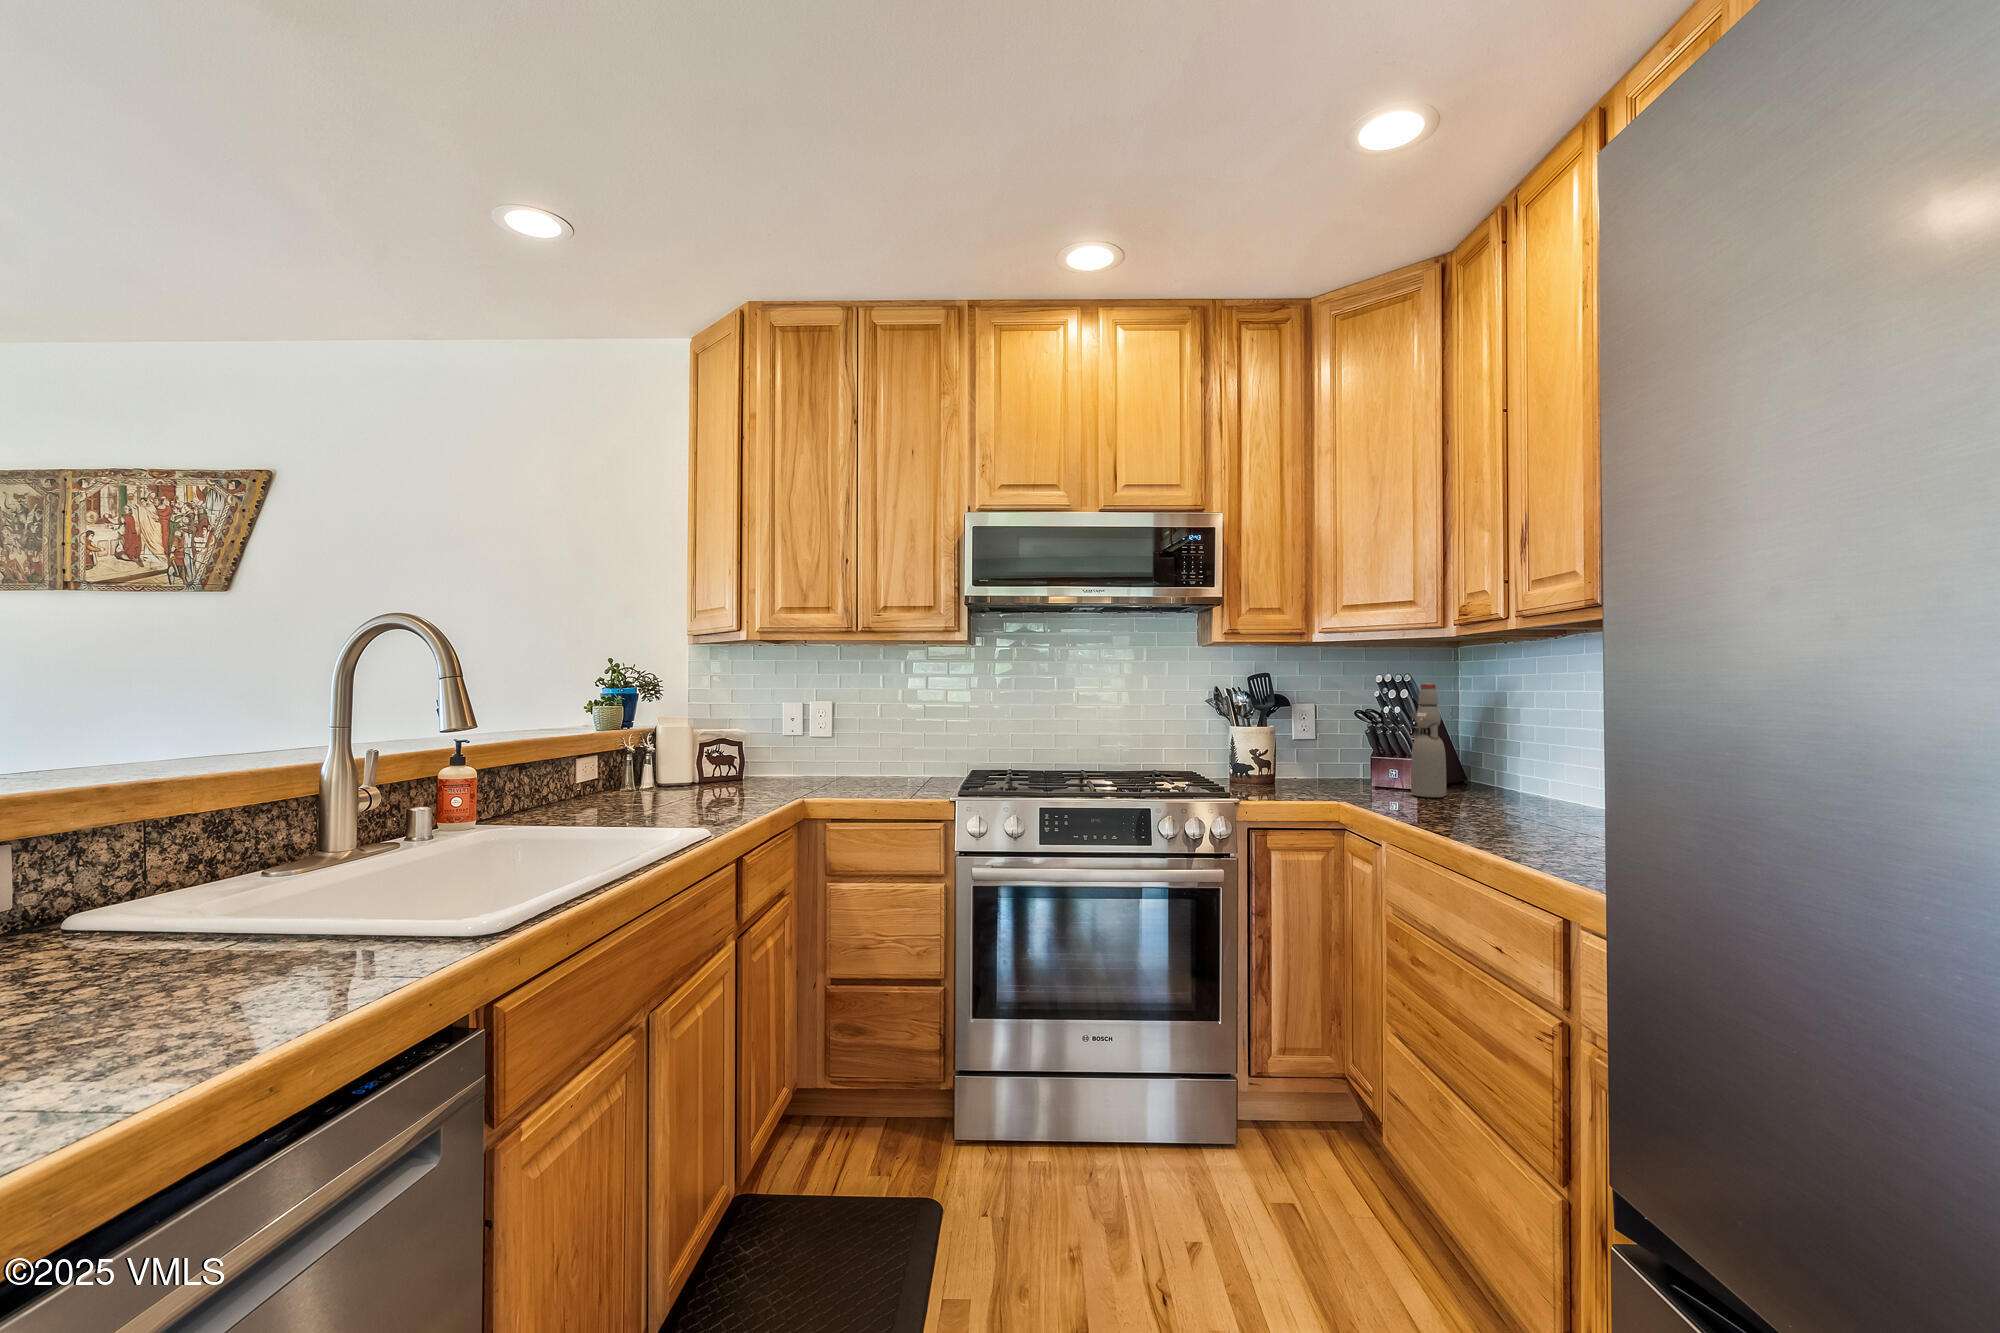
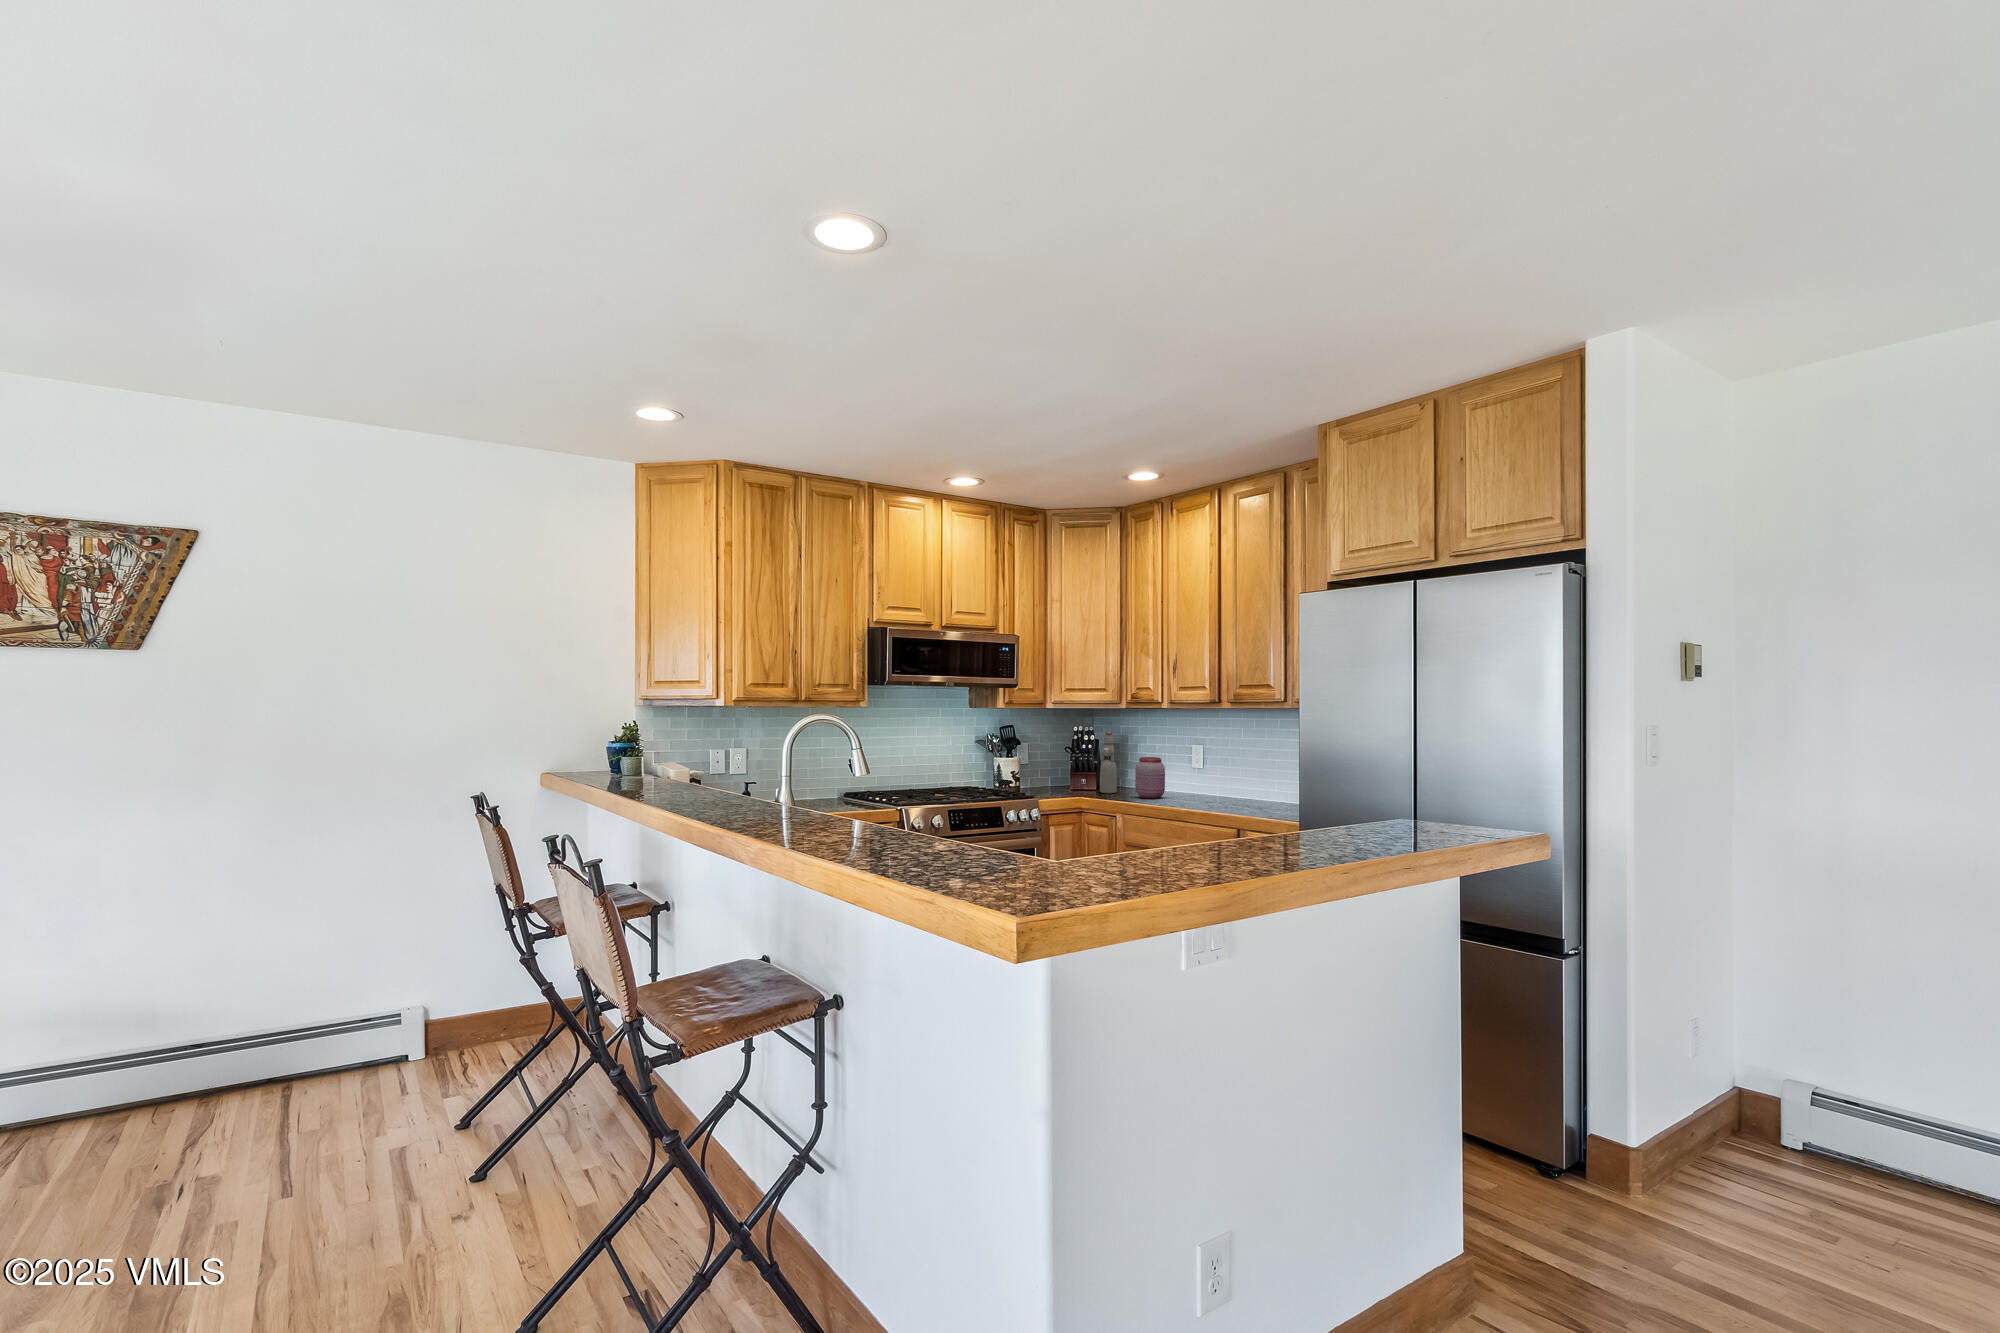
jar: none [1459,730,1528,814] -> present [1135,757,1165,798]

